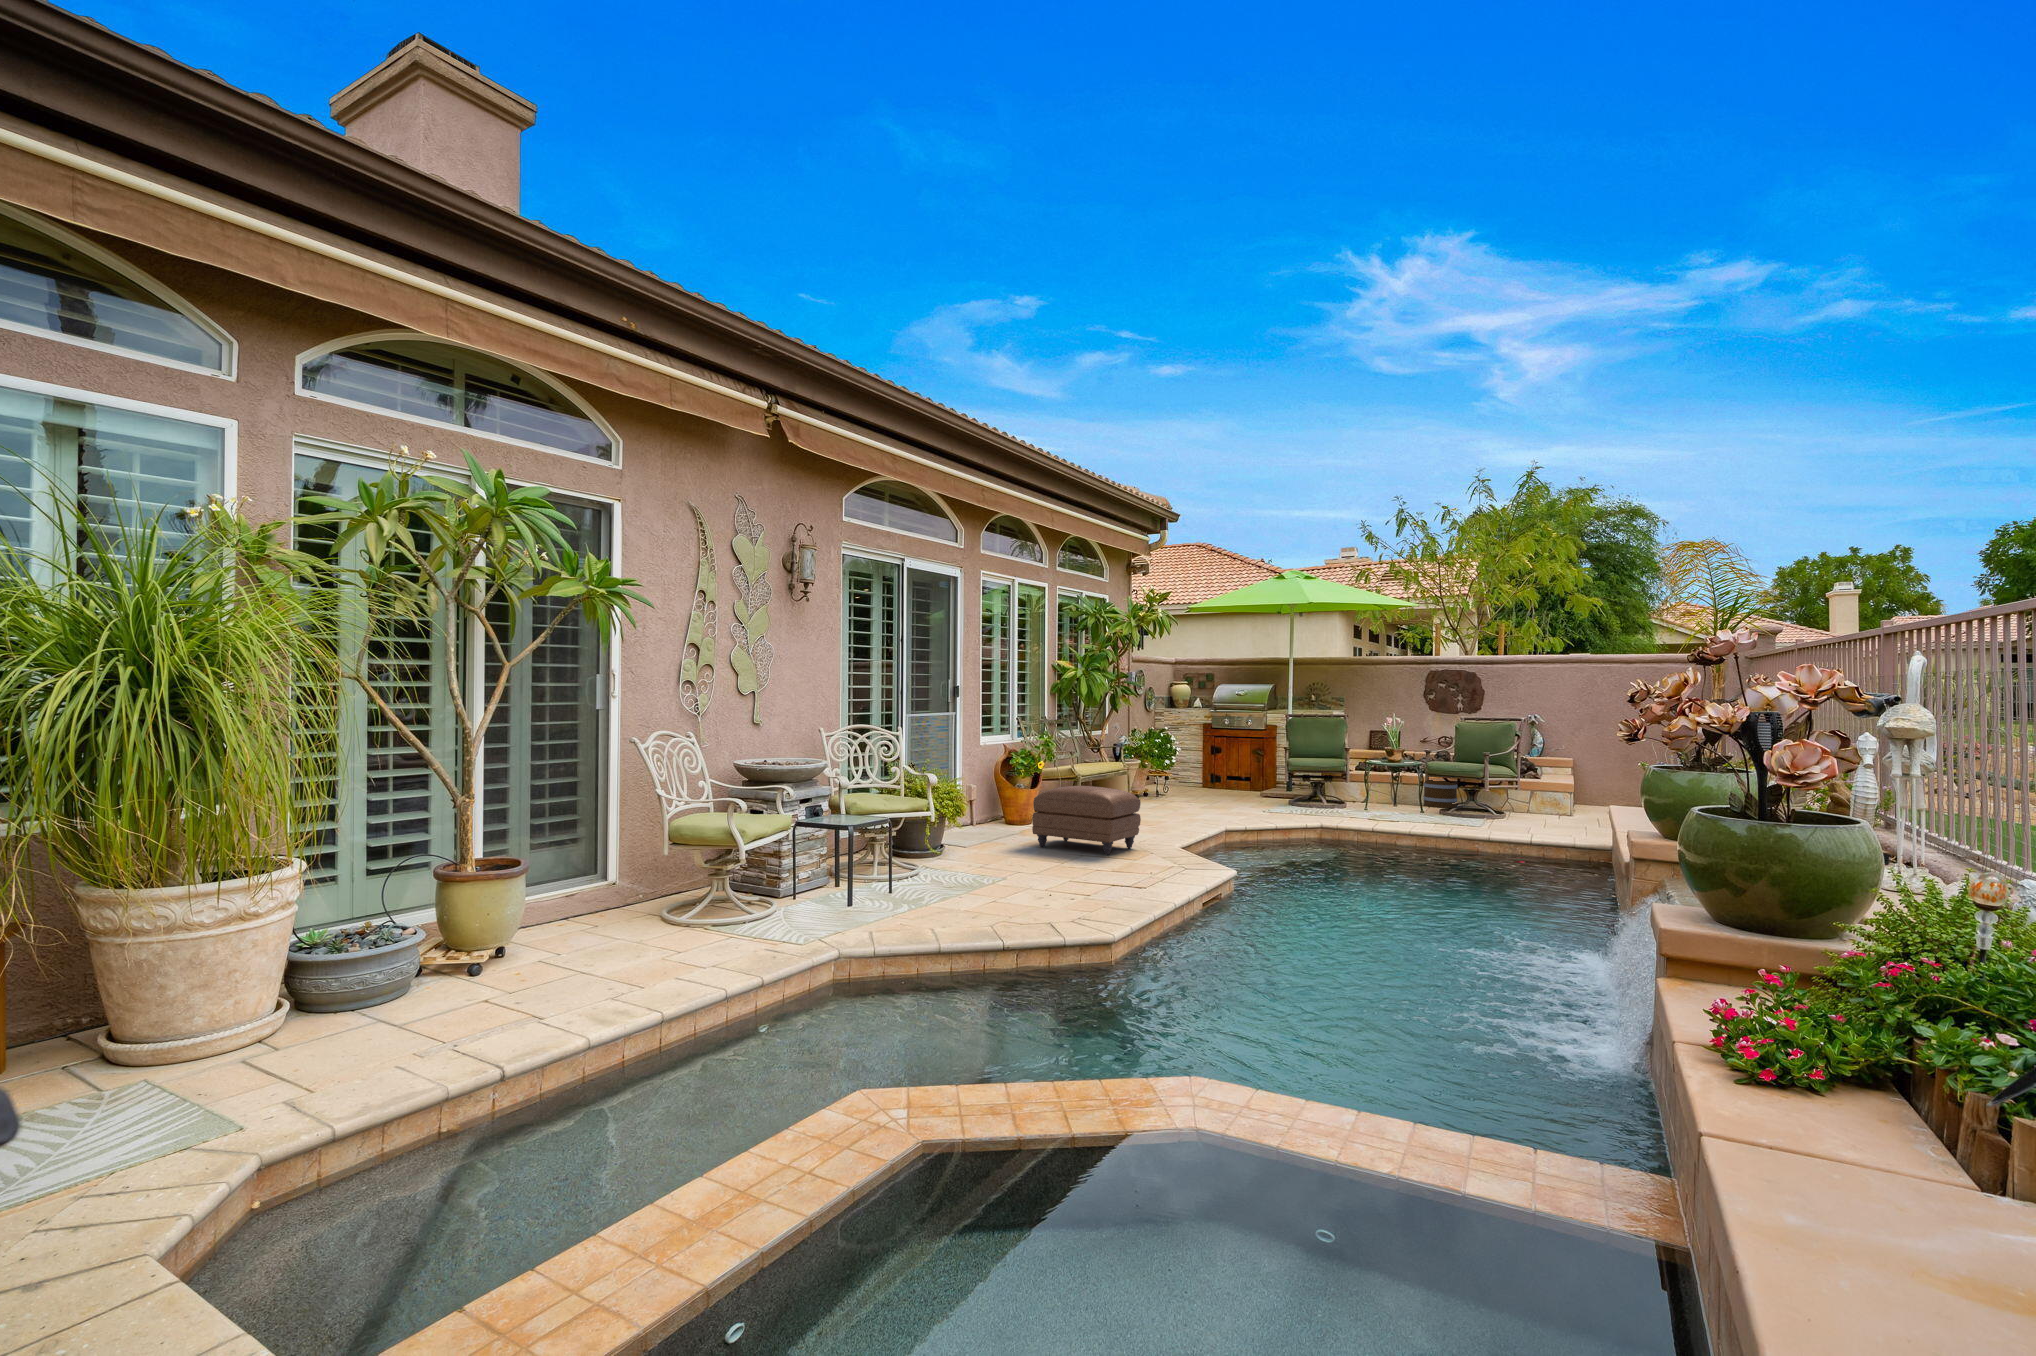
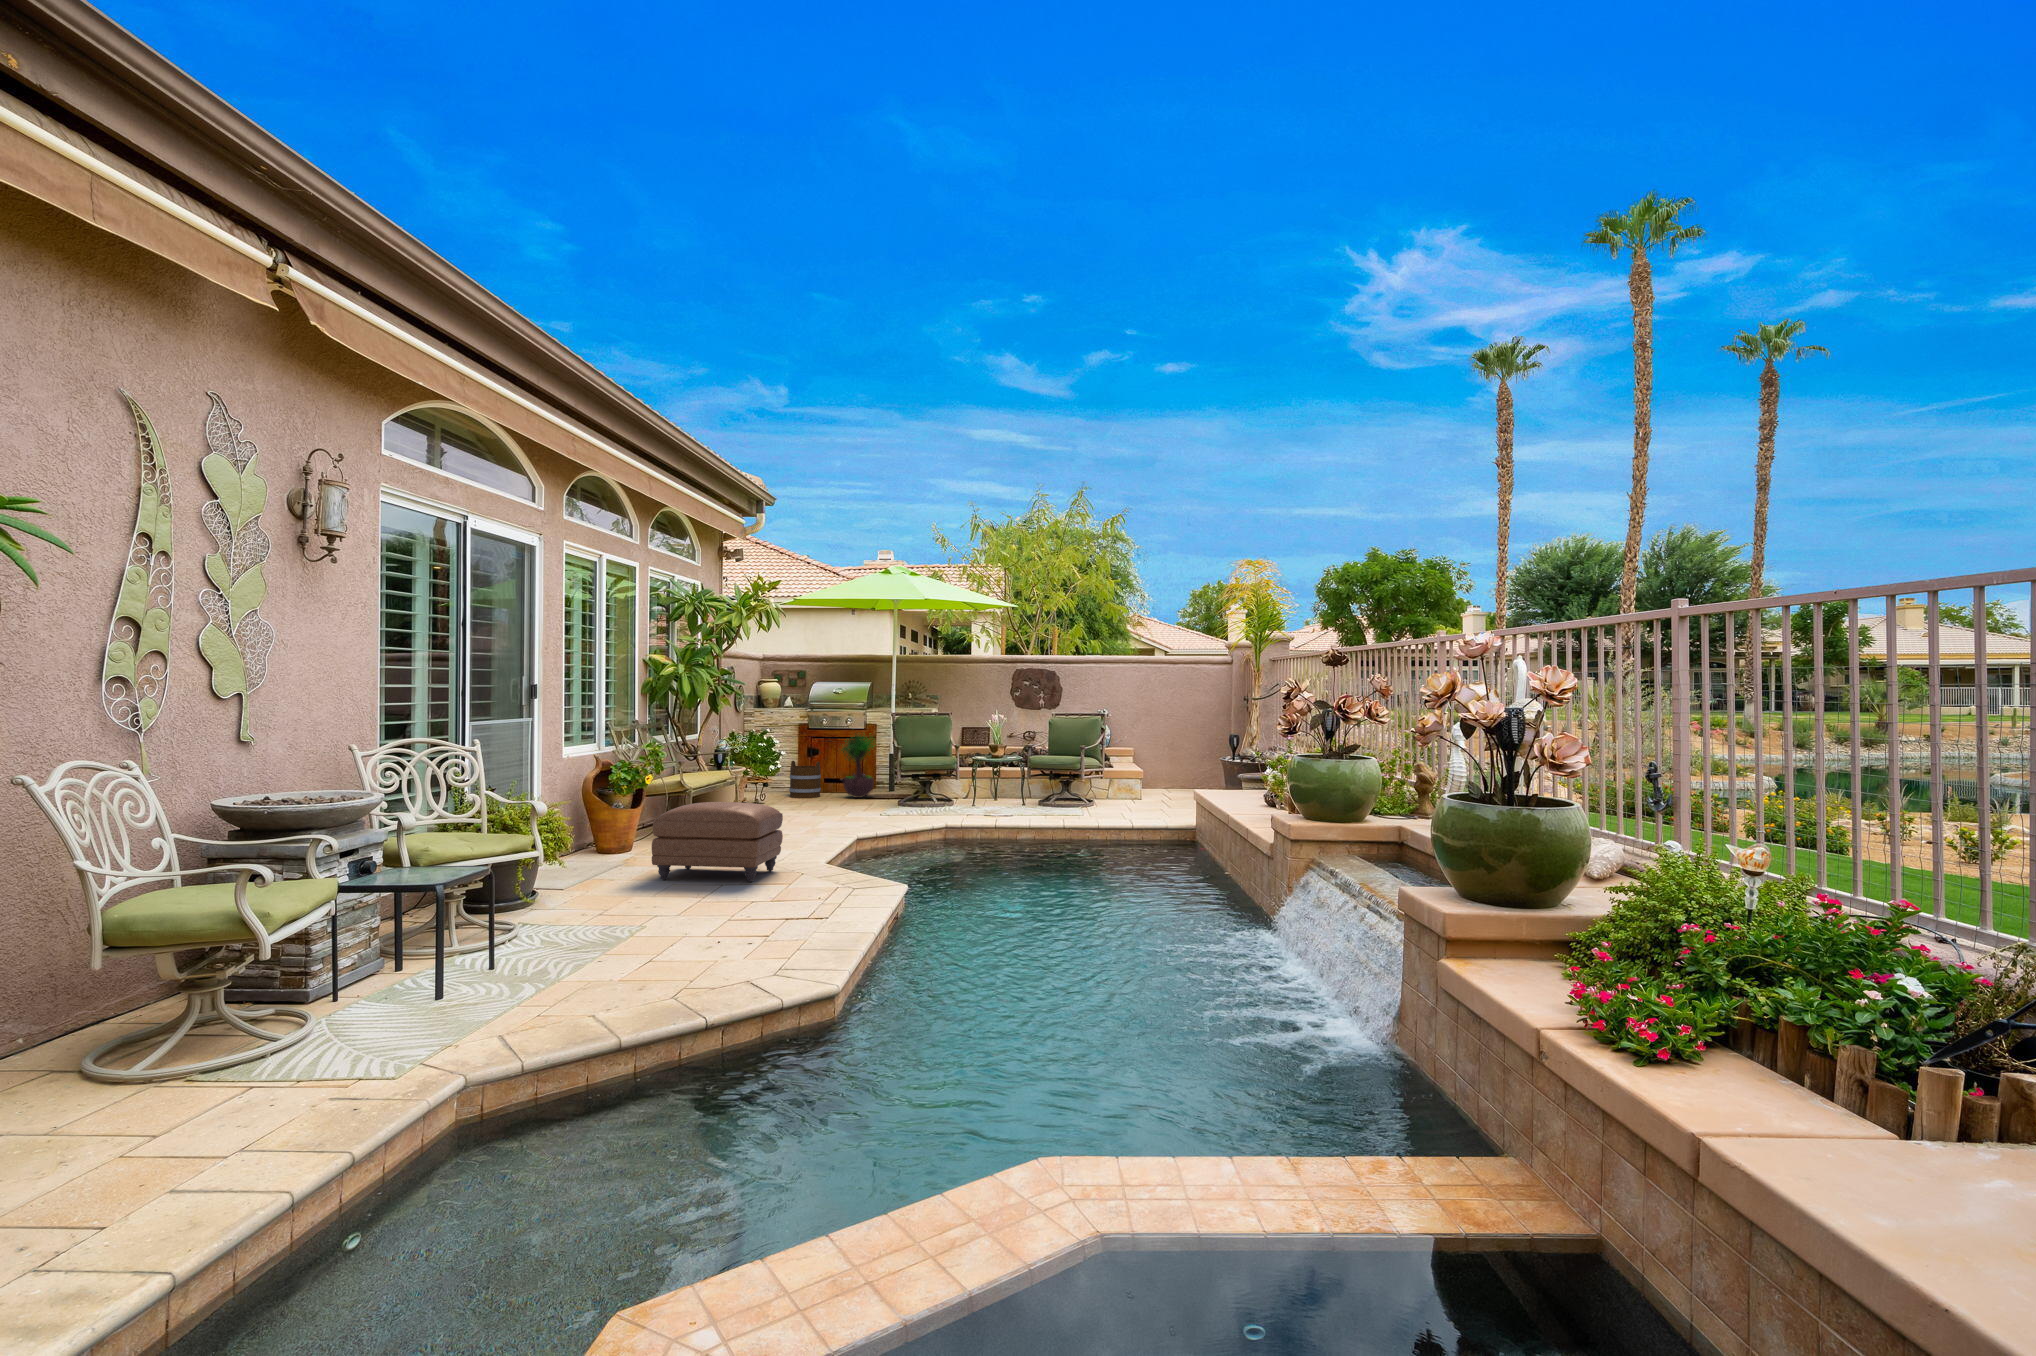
potted tree: none [1234,728,1274,795] -> present [841,733,876,798]
bucket: present [1423,780,1457,808] -> present [789,761,821,798]

